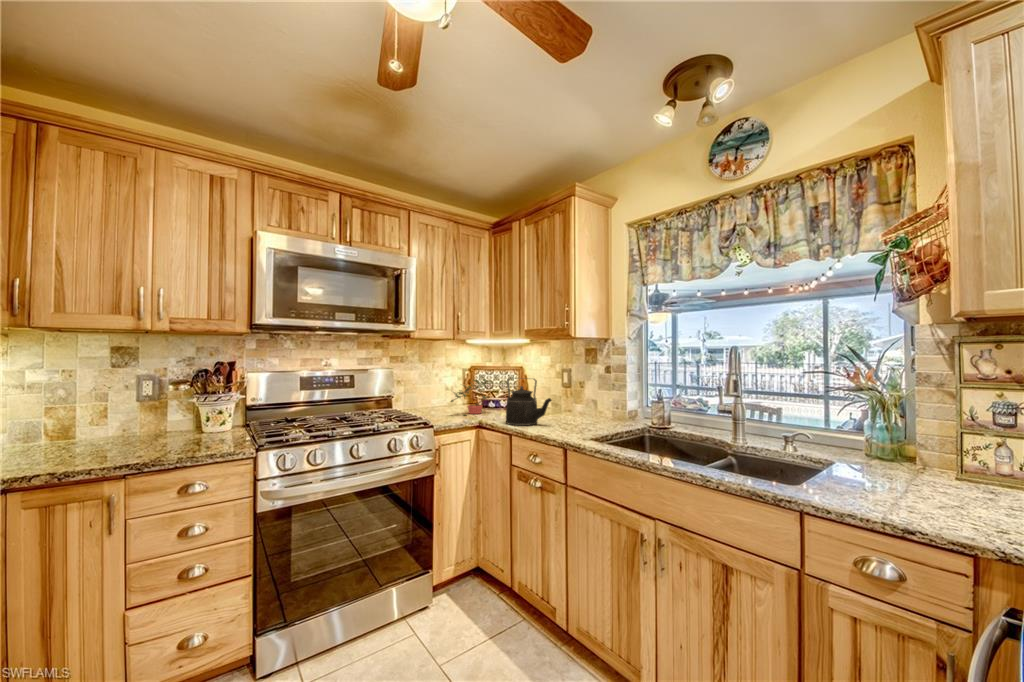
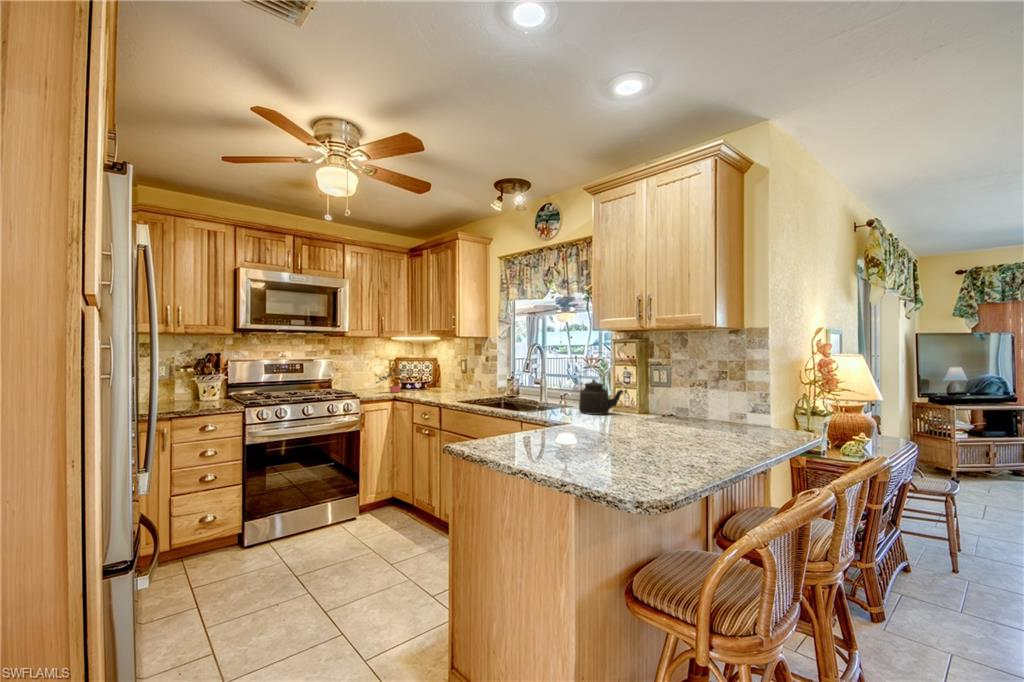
kettle: present [506,378,552,426] -> present [579,372,623,415]

